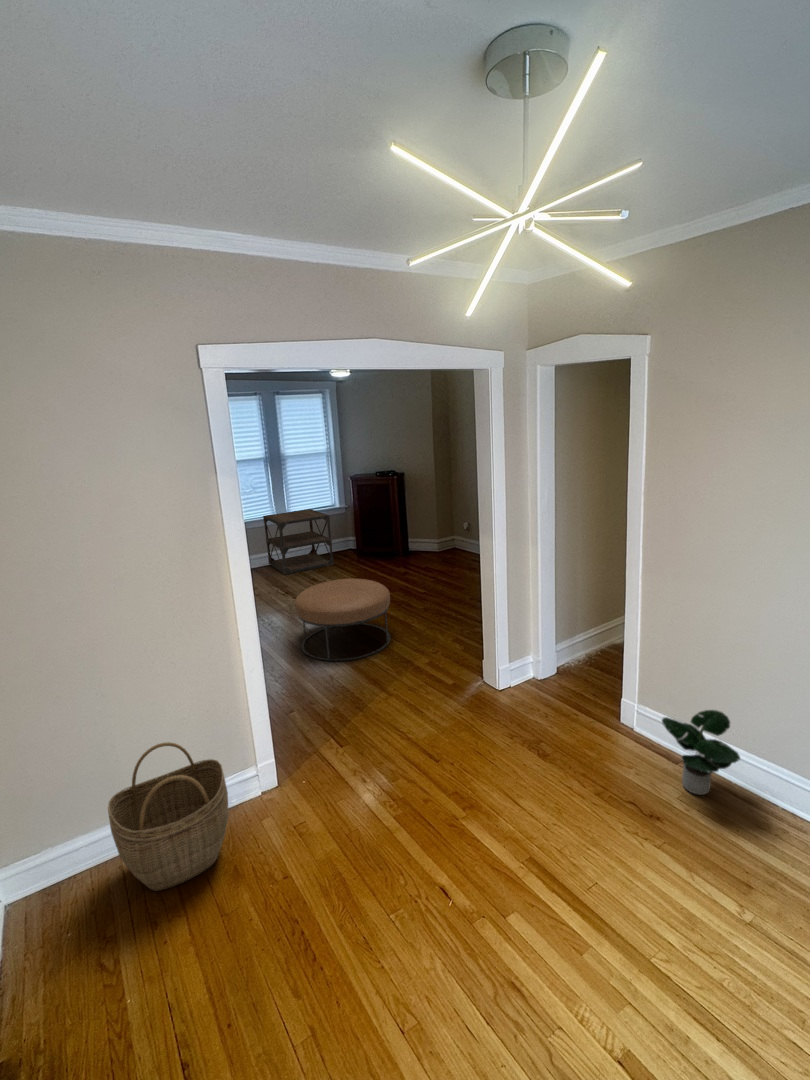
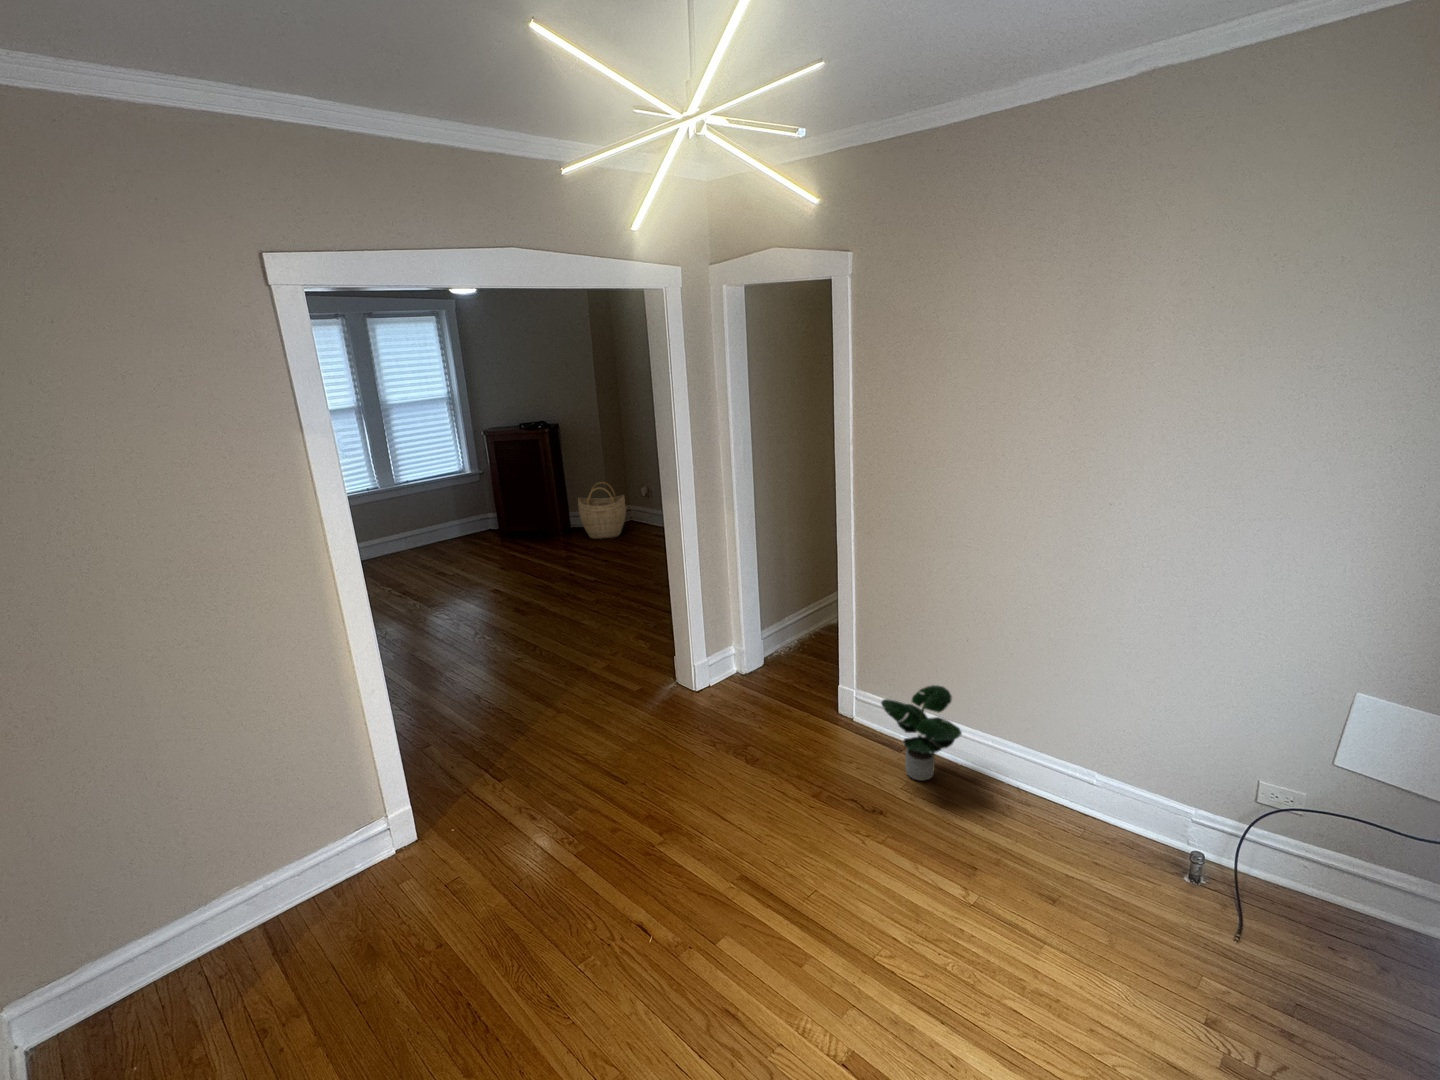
side table: present [263,509,334,574] -> none [359,478,469,571]
ottoman: present [295,579,391,661] -> none [419,568,556,679]
woven basket: present [108,742,229,891] -> present [578,482,626,539]

